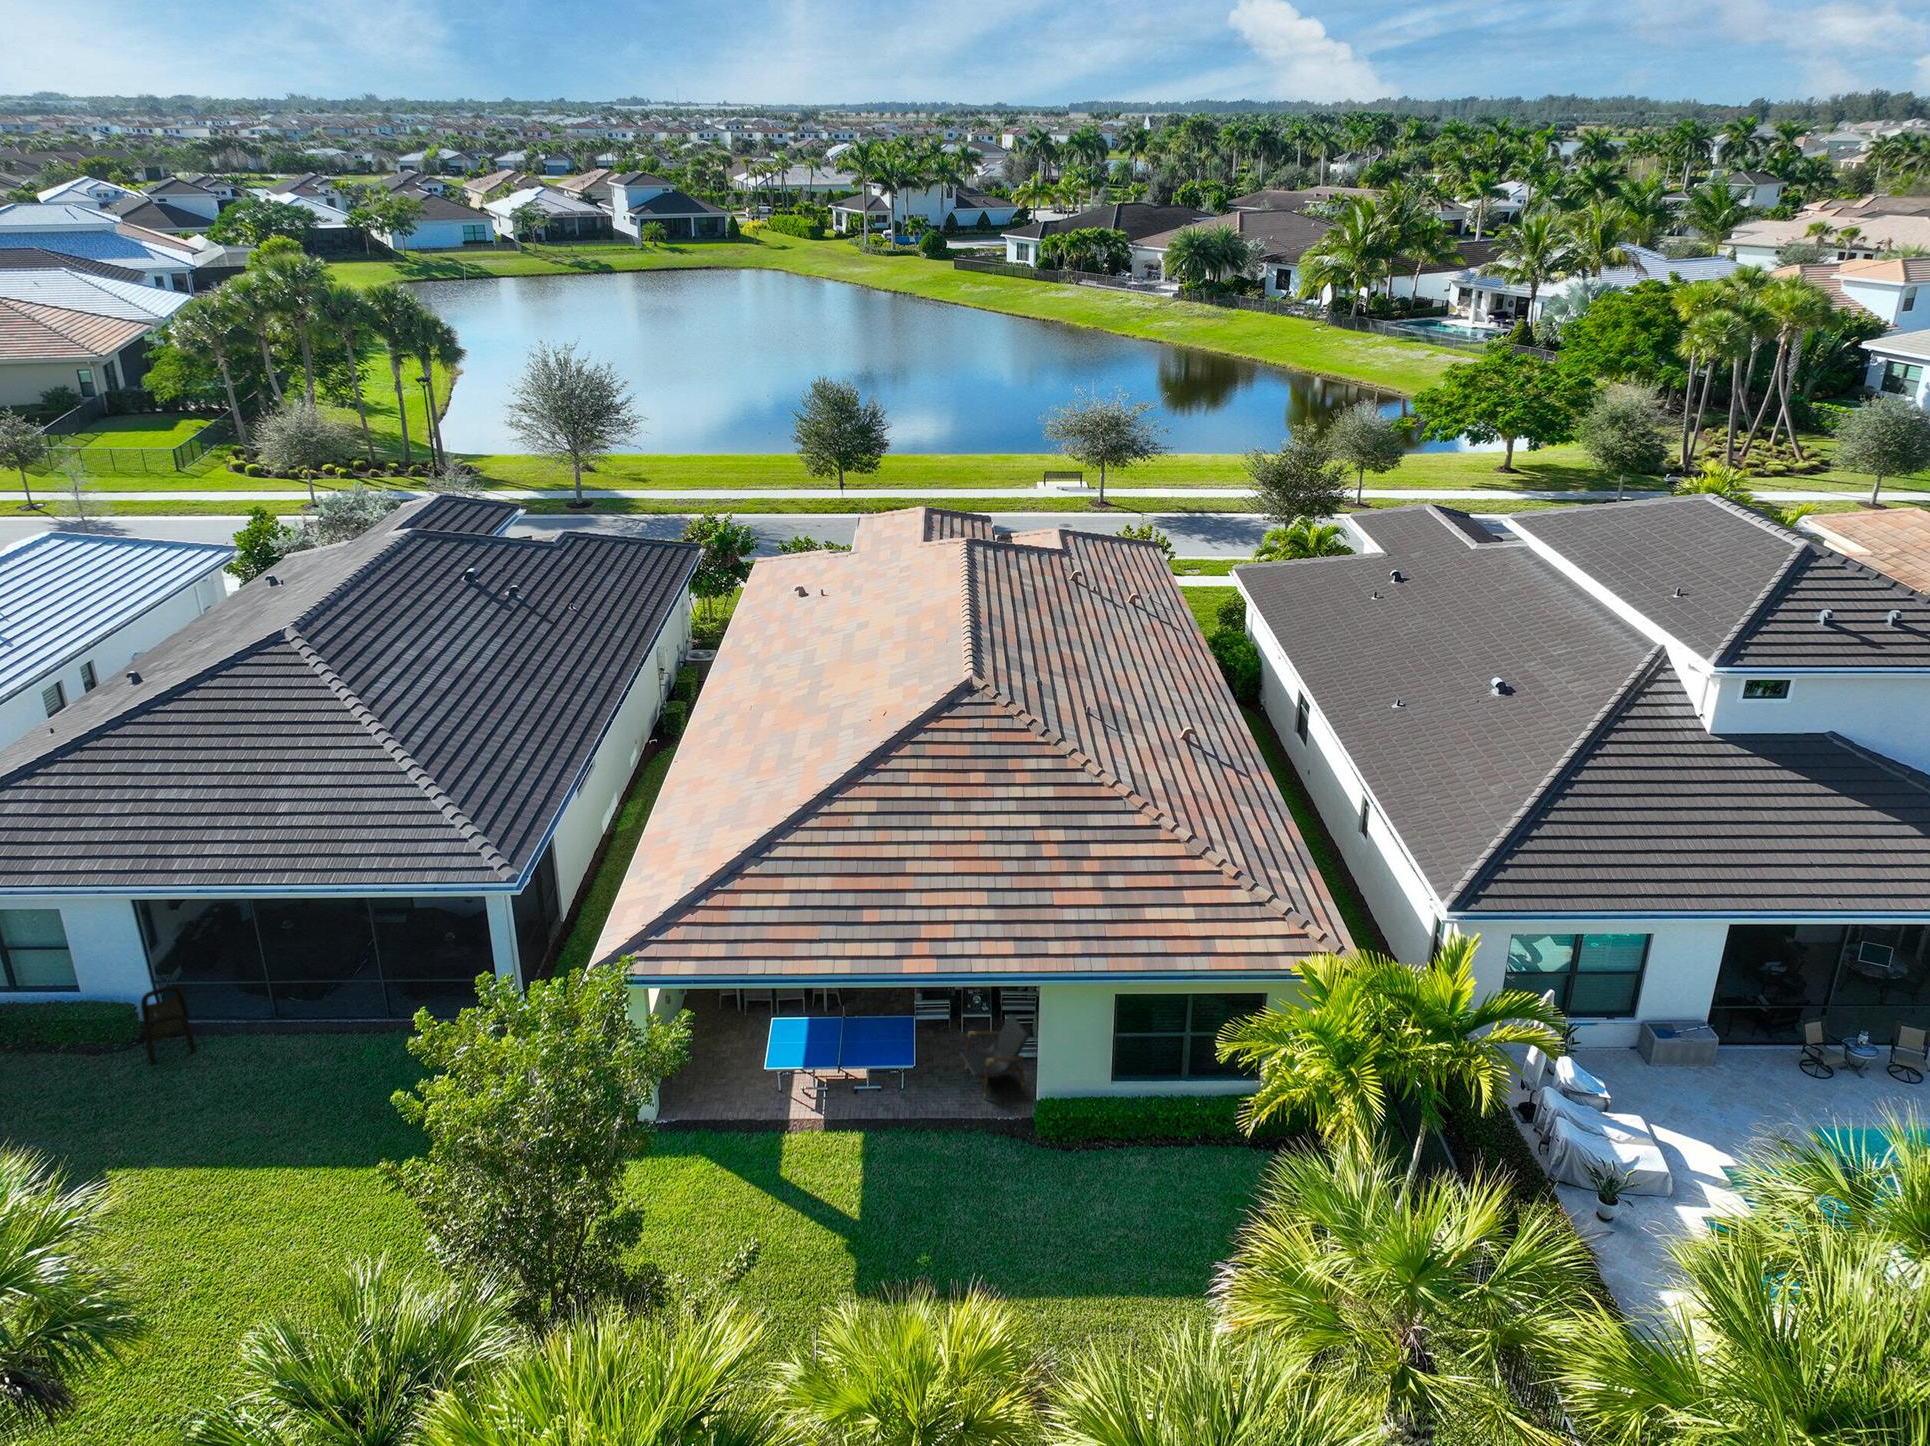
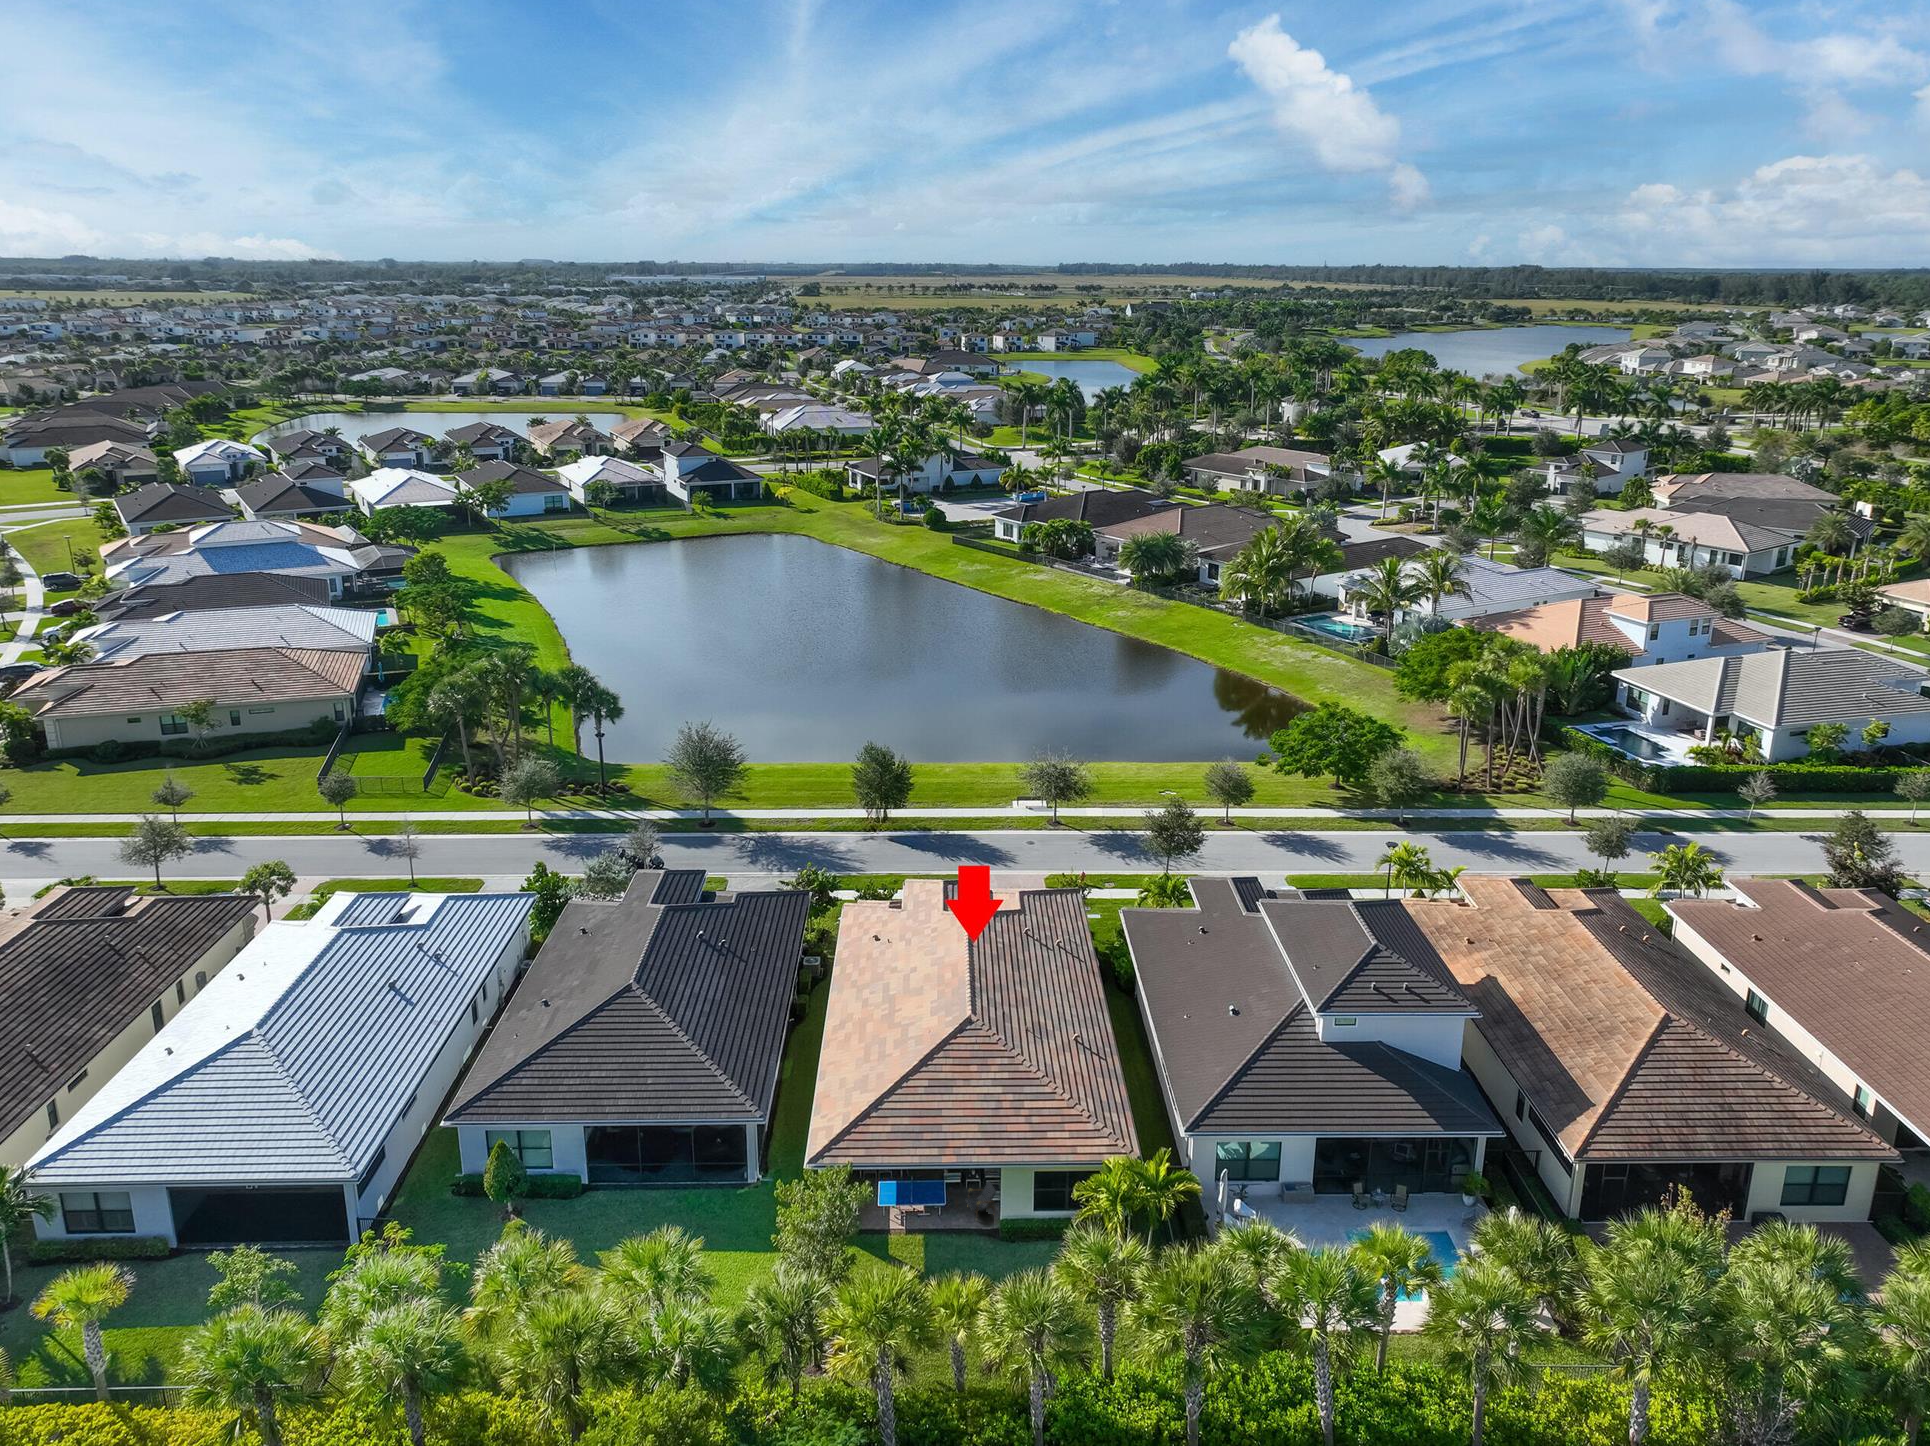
bench: present [141,986,196,1064] -> none [583,1167,610,1205]

